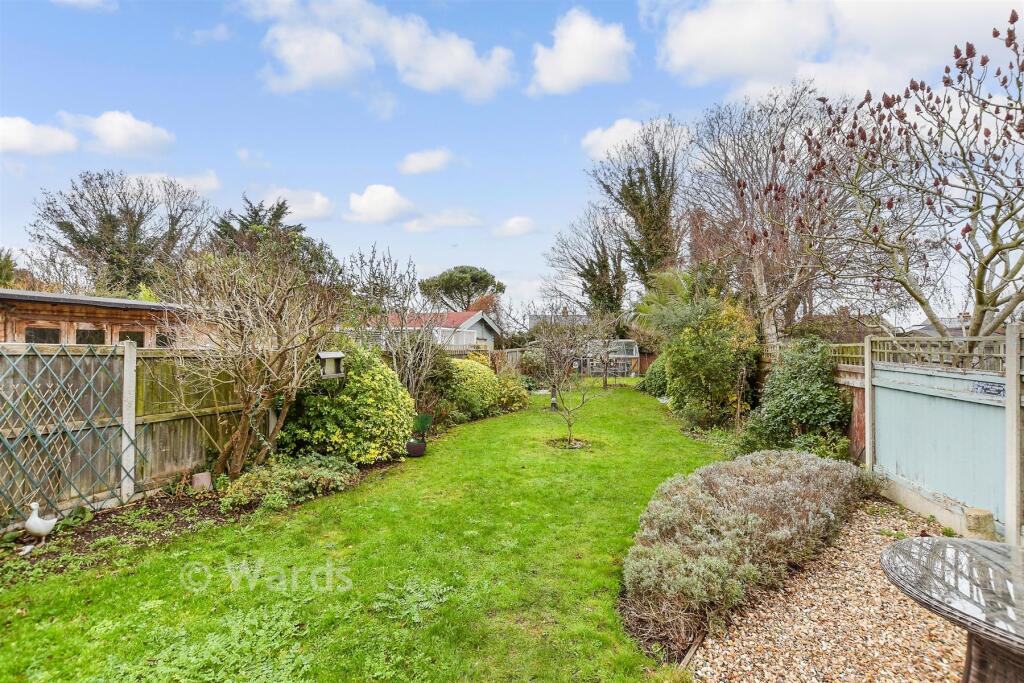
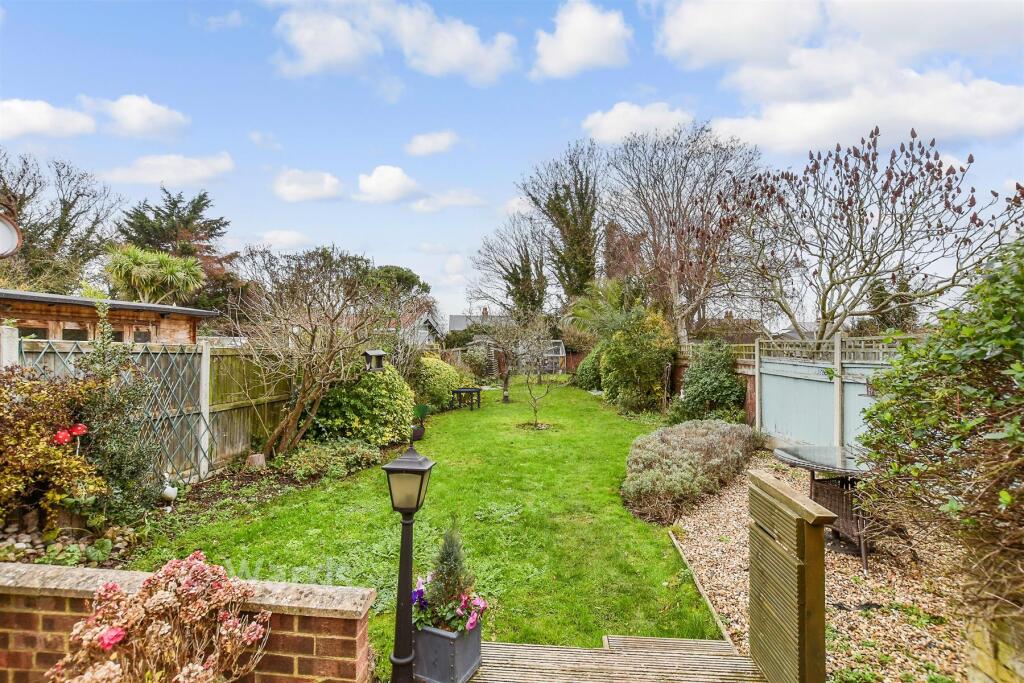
round table: none [486,394,524,420] -> present [451,388,482,411]

